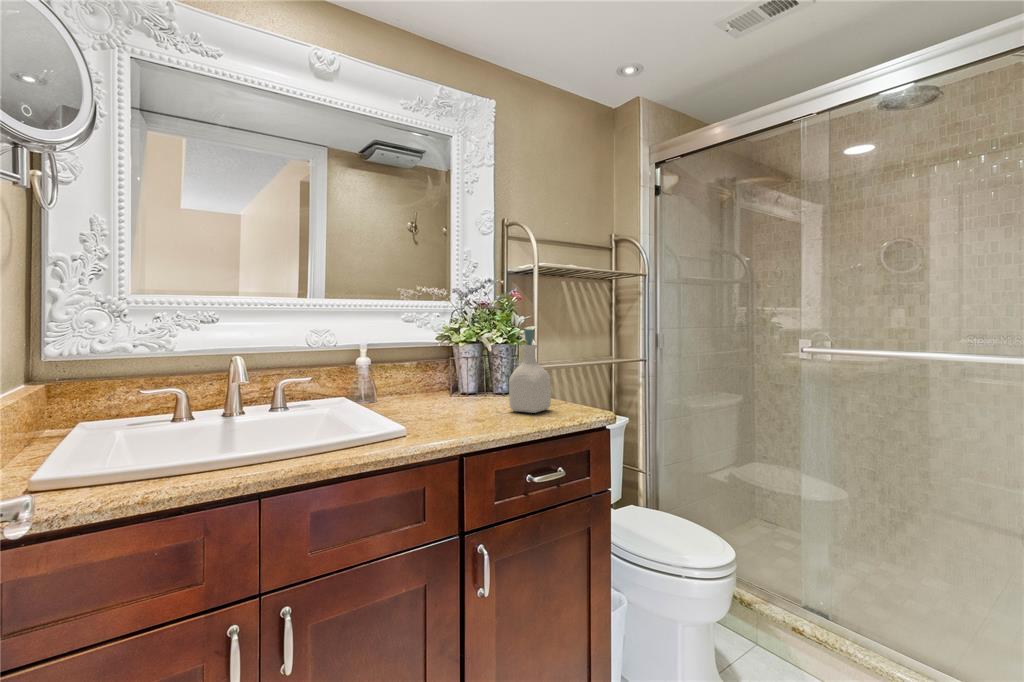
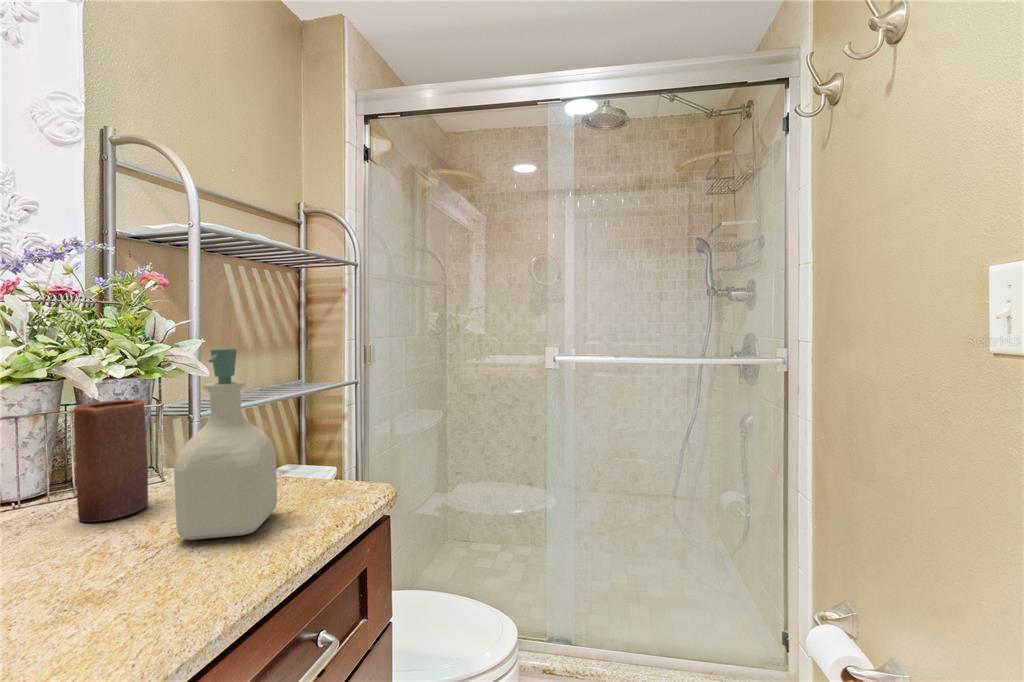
candle: none [483,353,507,402] -> present [74,400,148,522]

